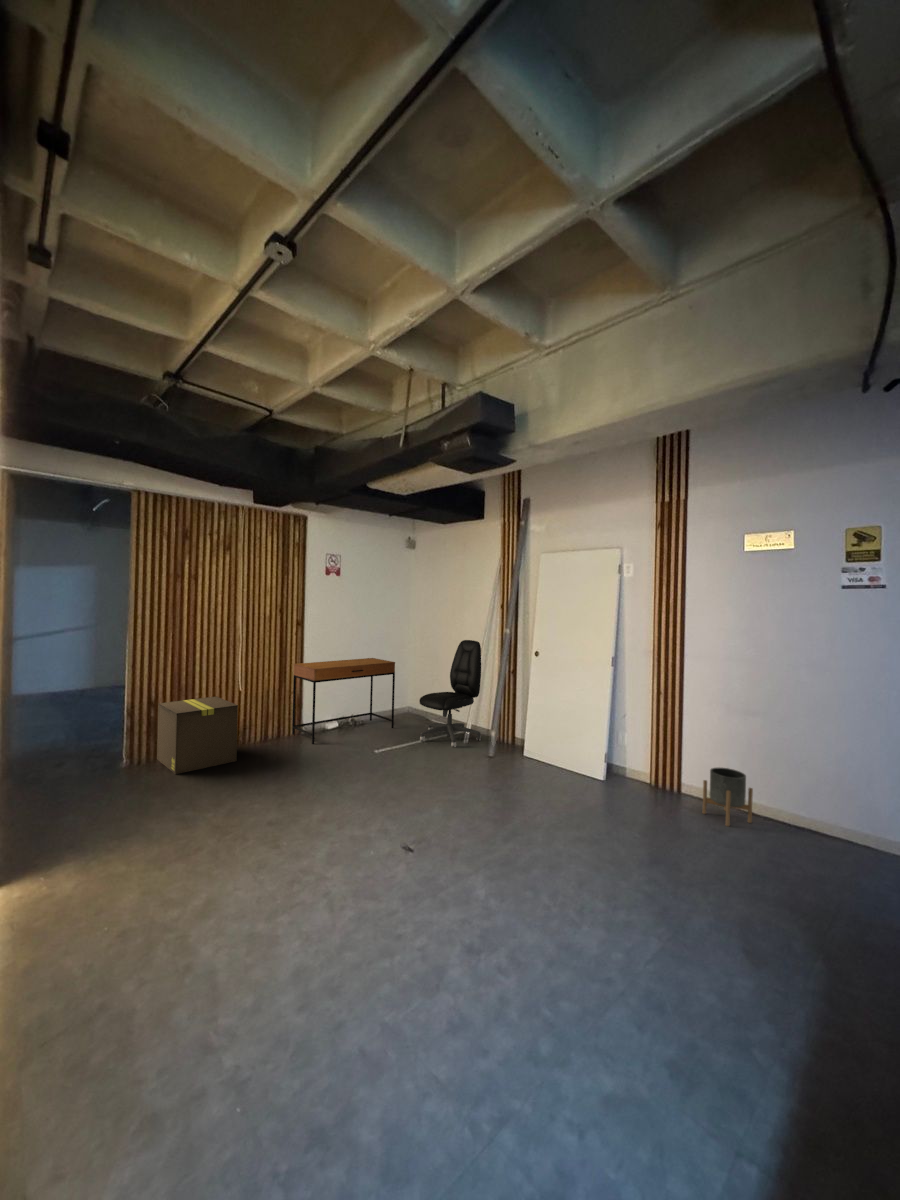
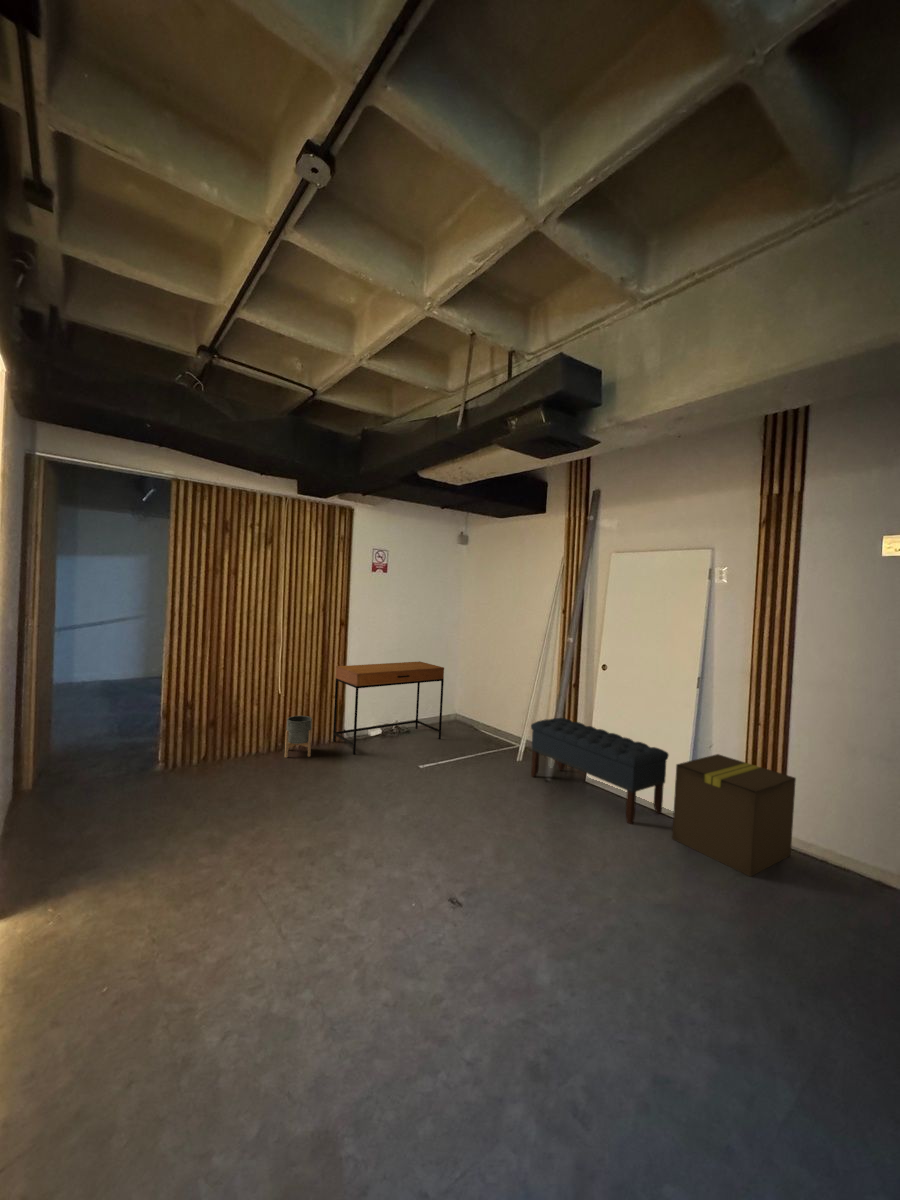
office chair: present [419,640,481,747] -> none [470,646,540,767]
cardboard box: present [157,697,238,774] -> present [672,754,796,876]
bench: none [474,701,589,786] -> present [531,718,669,824]
planter: present [703,768,753,826] -> present [285,716,312,758]

